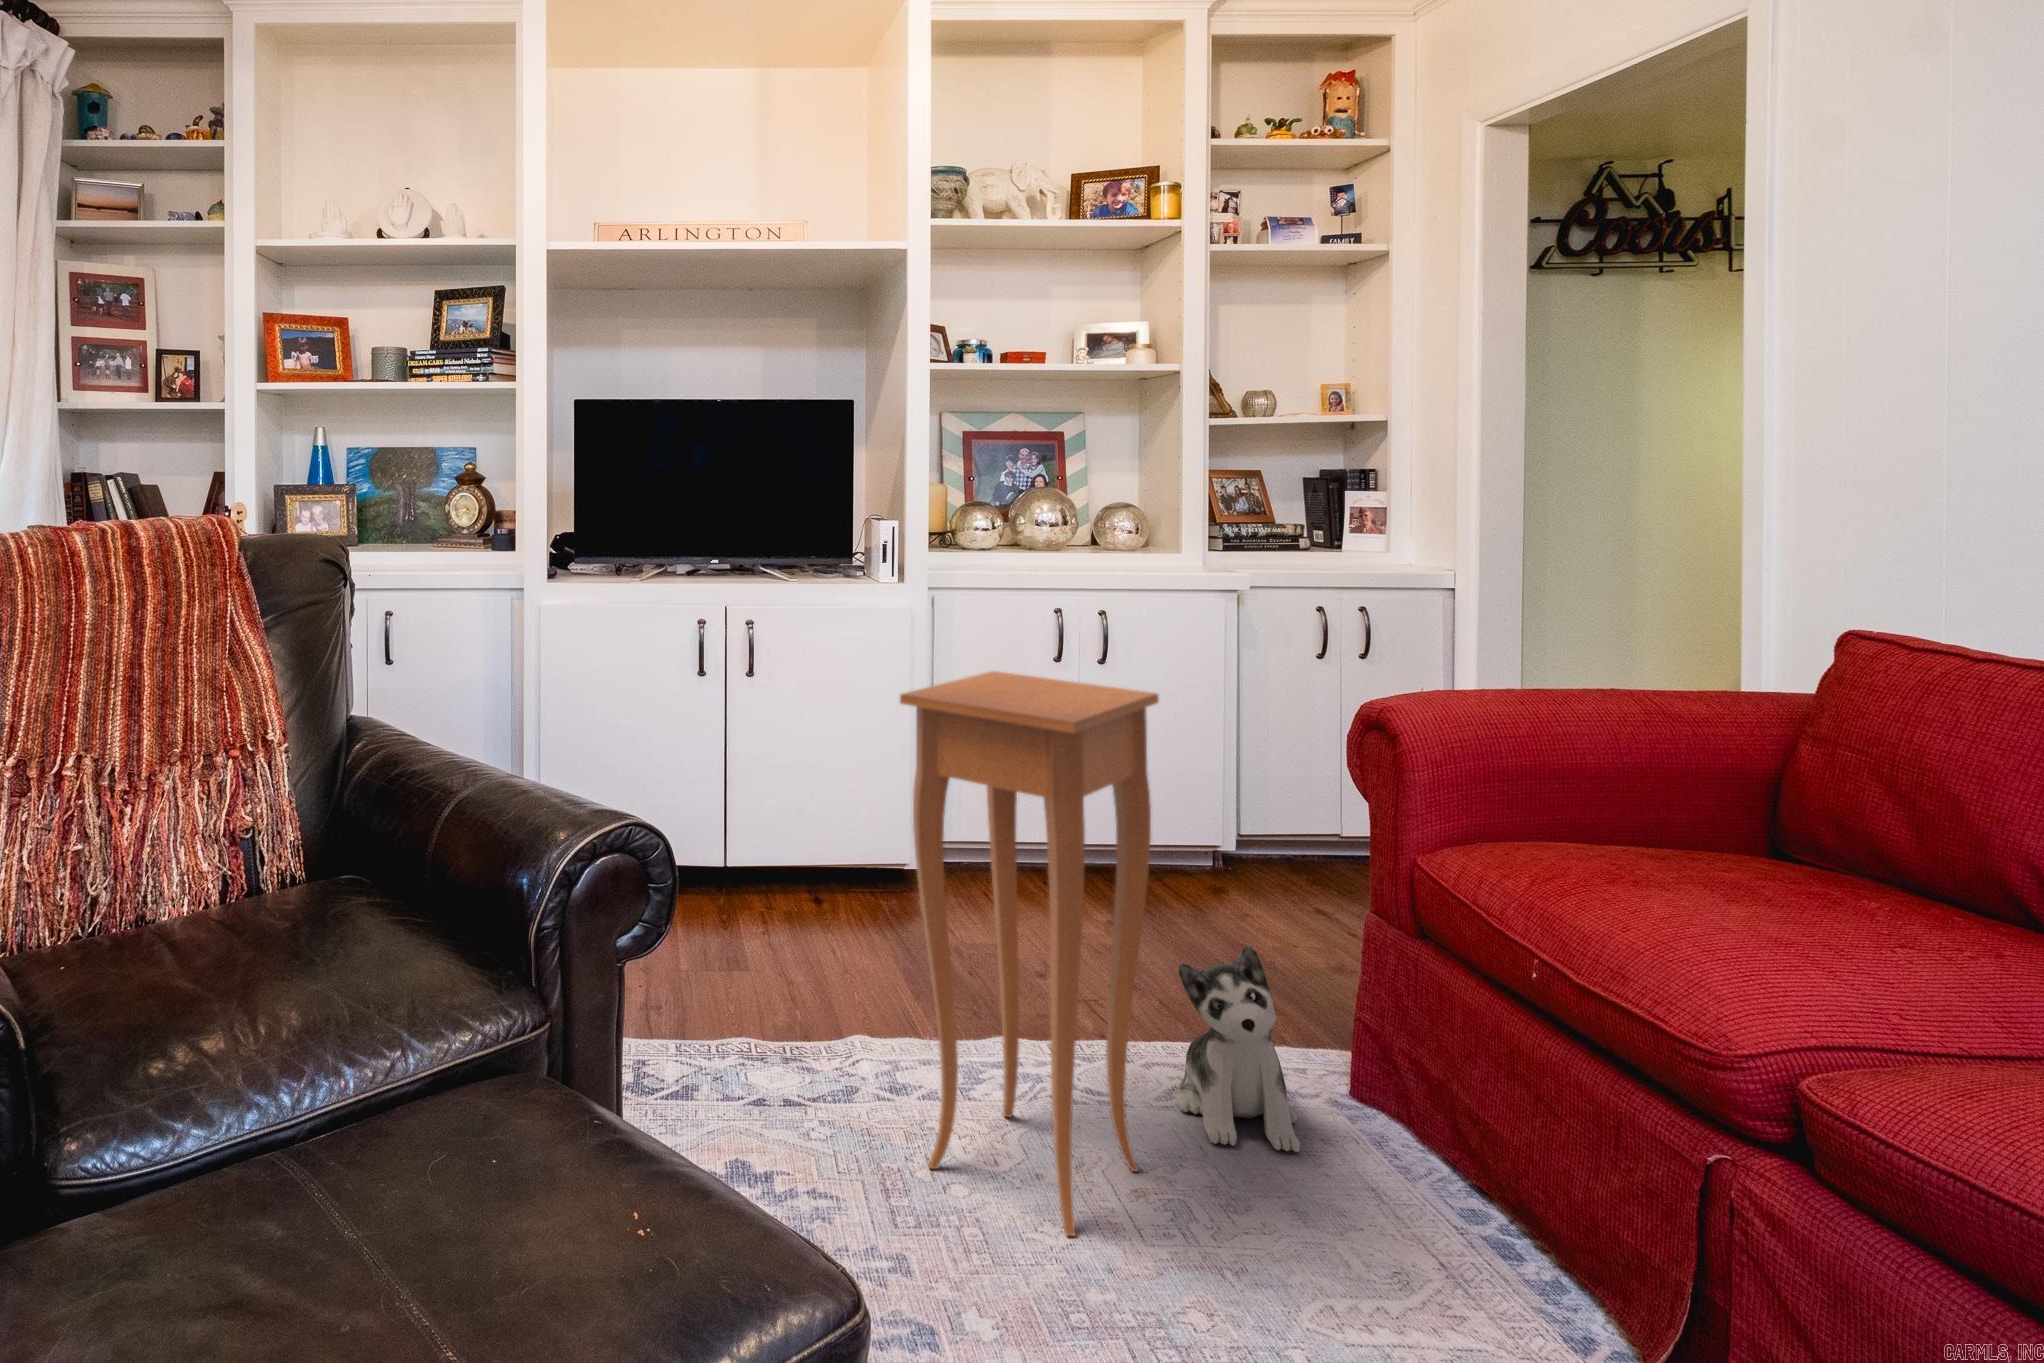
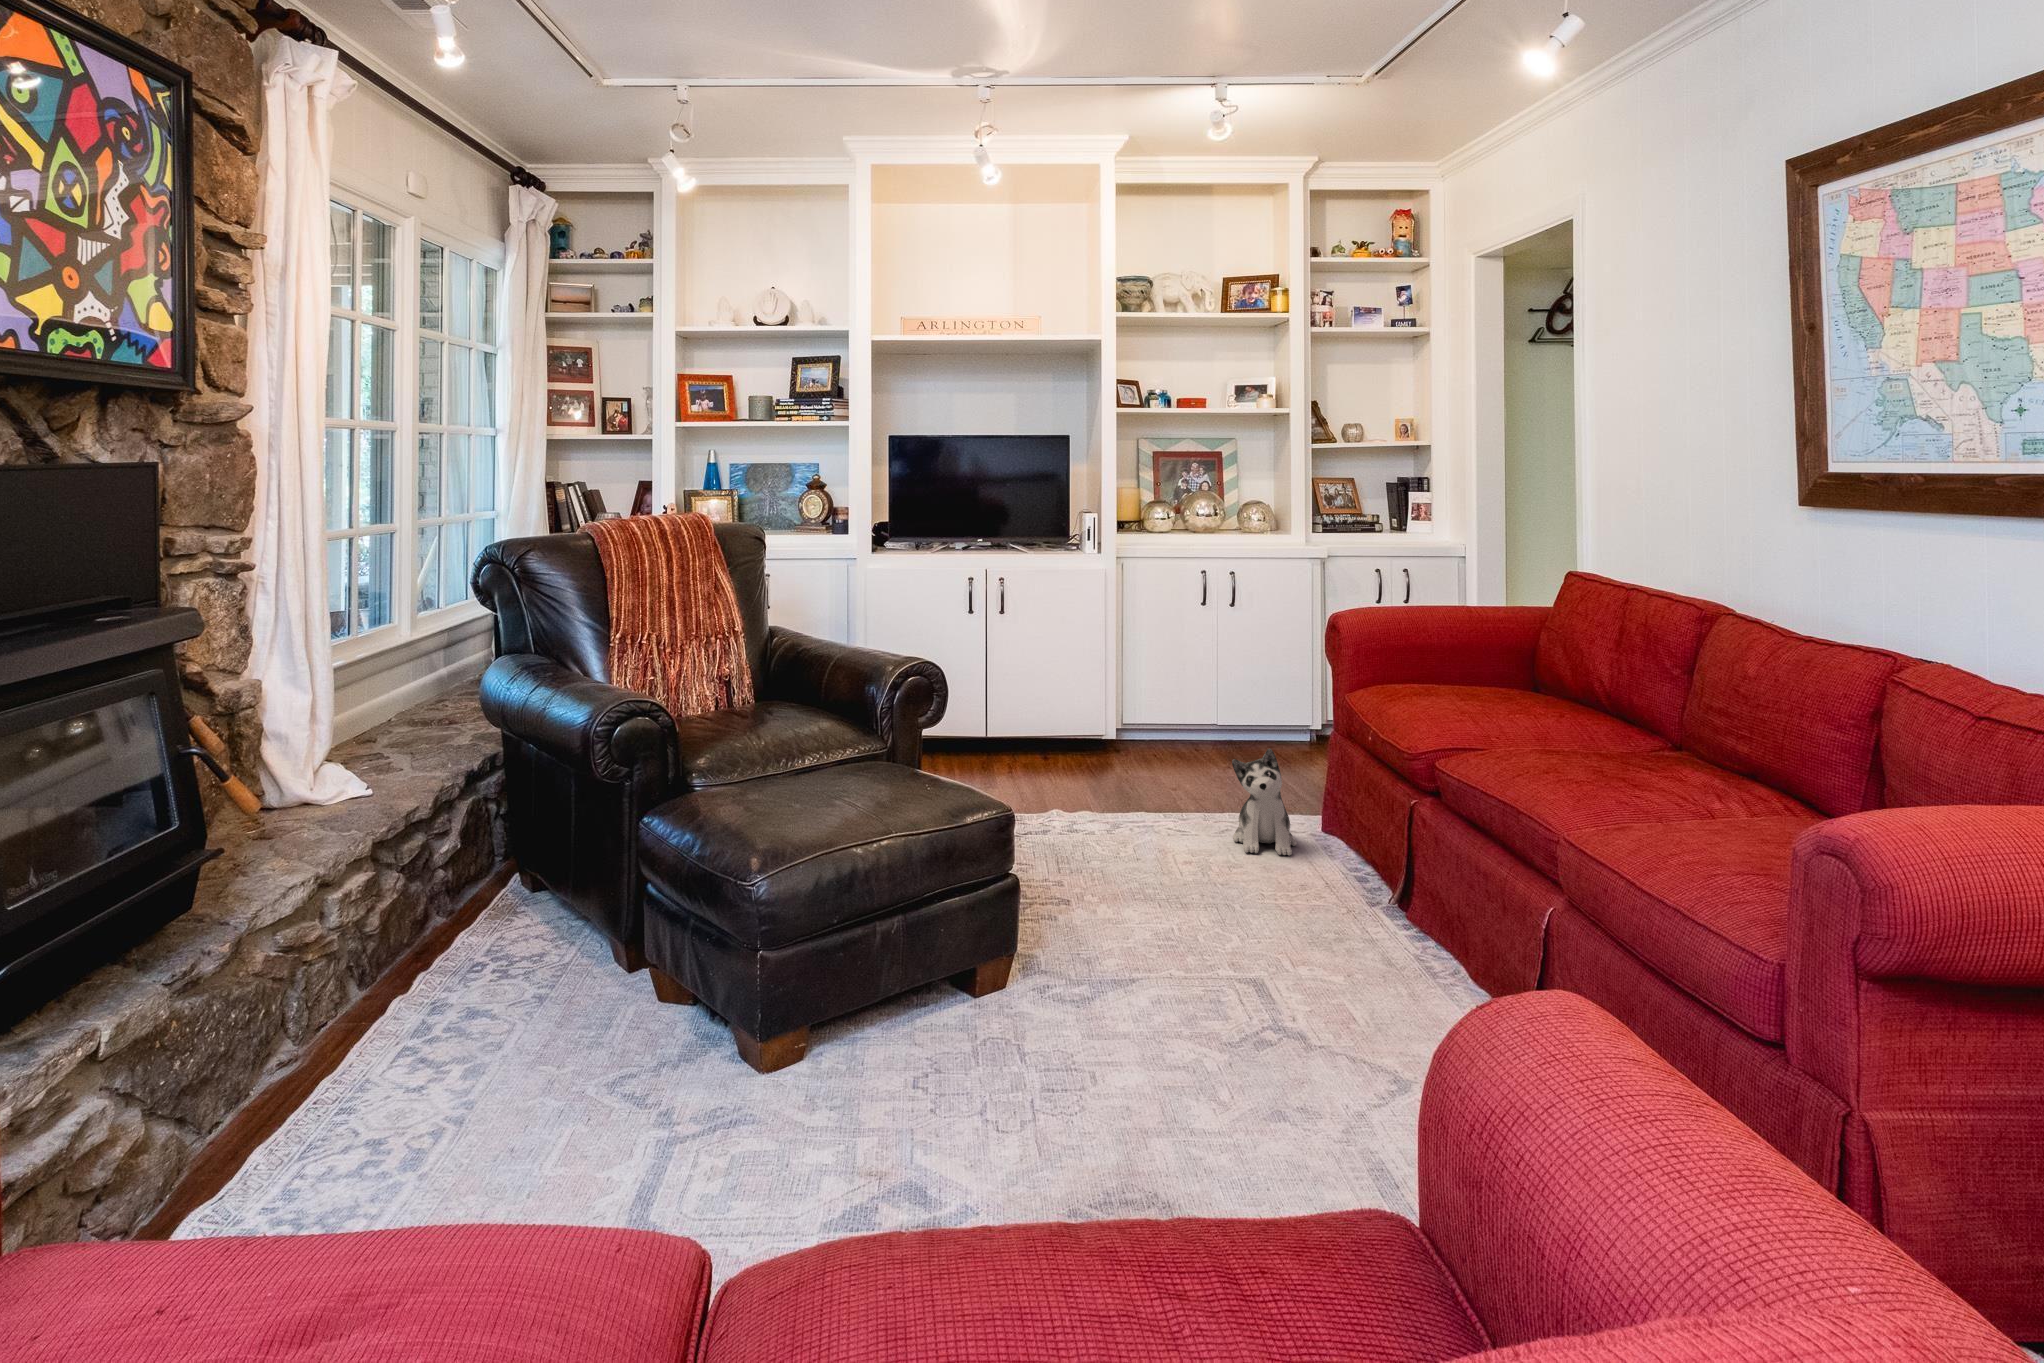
side table: present [900,671,1159,1236] -> none [1074,599,1214,882]

